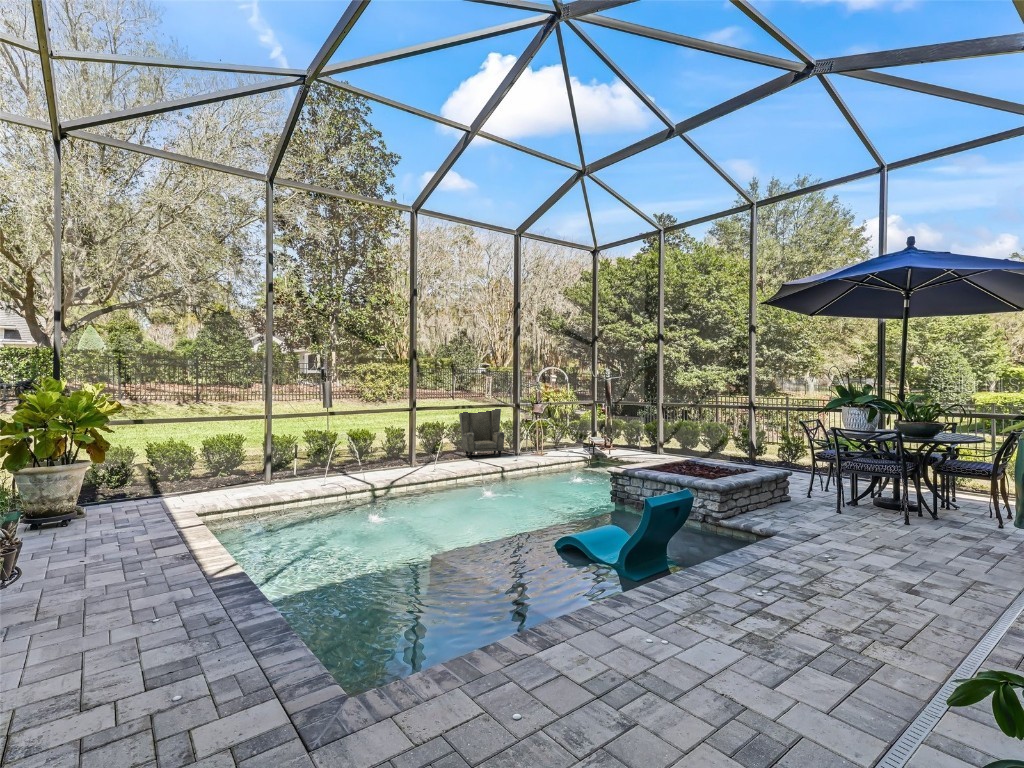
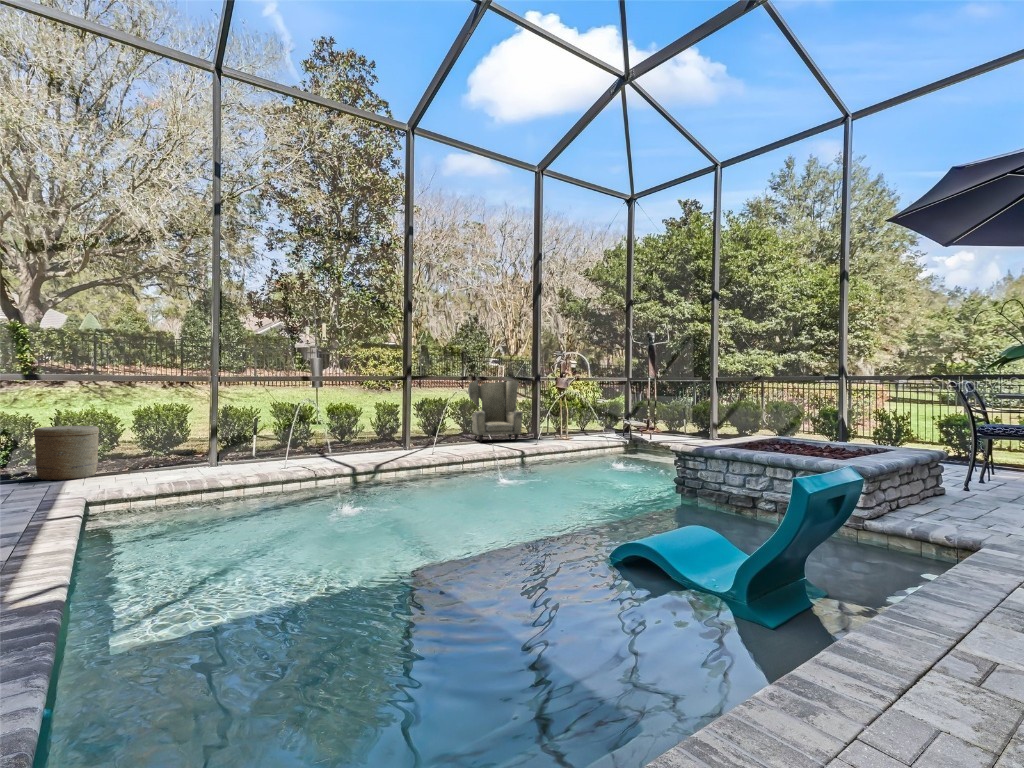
woven basket: none [146,457,189,498] -> present [33,426,99,480]

